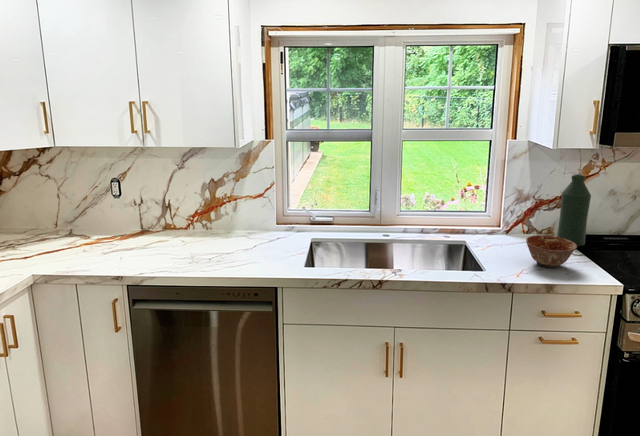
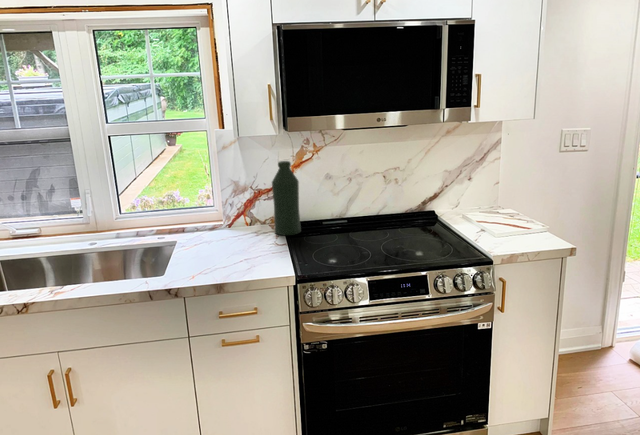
ceramic bowl: present [526,235,577,268] -> none [211,229,262,264]

